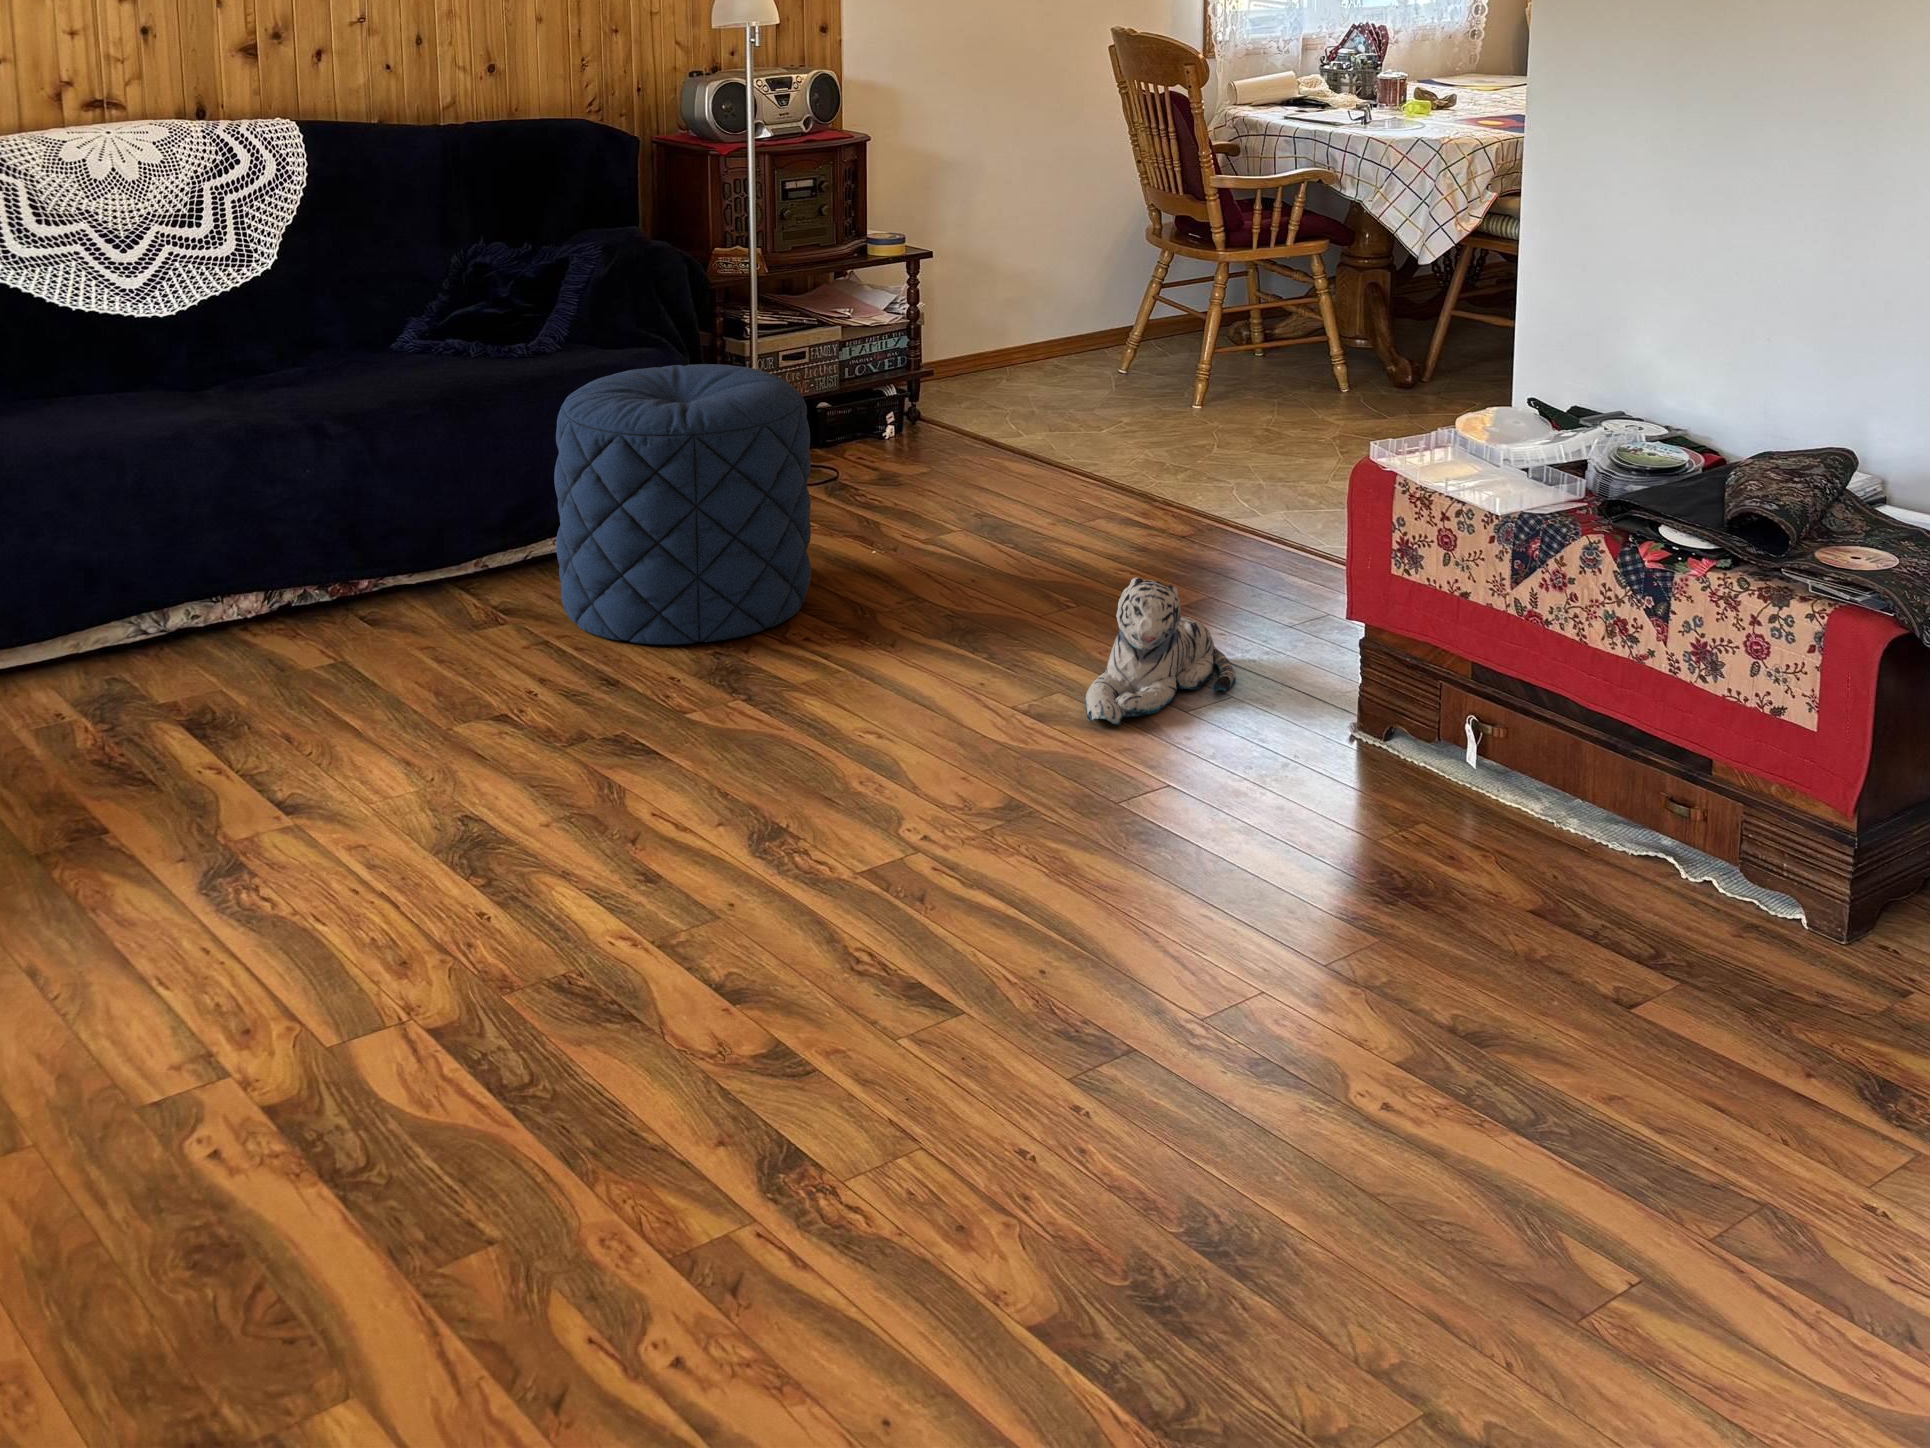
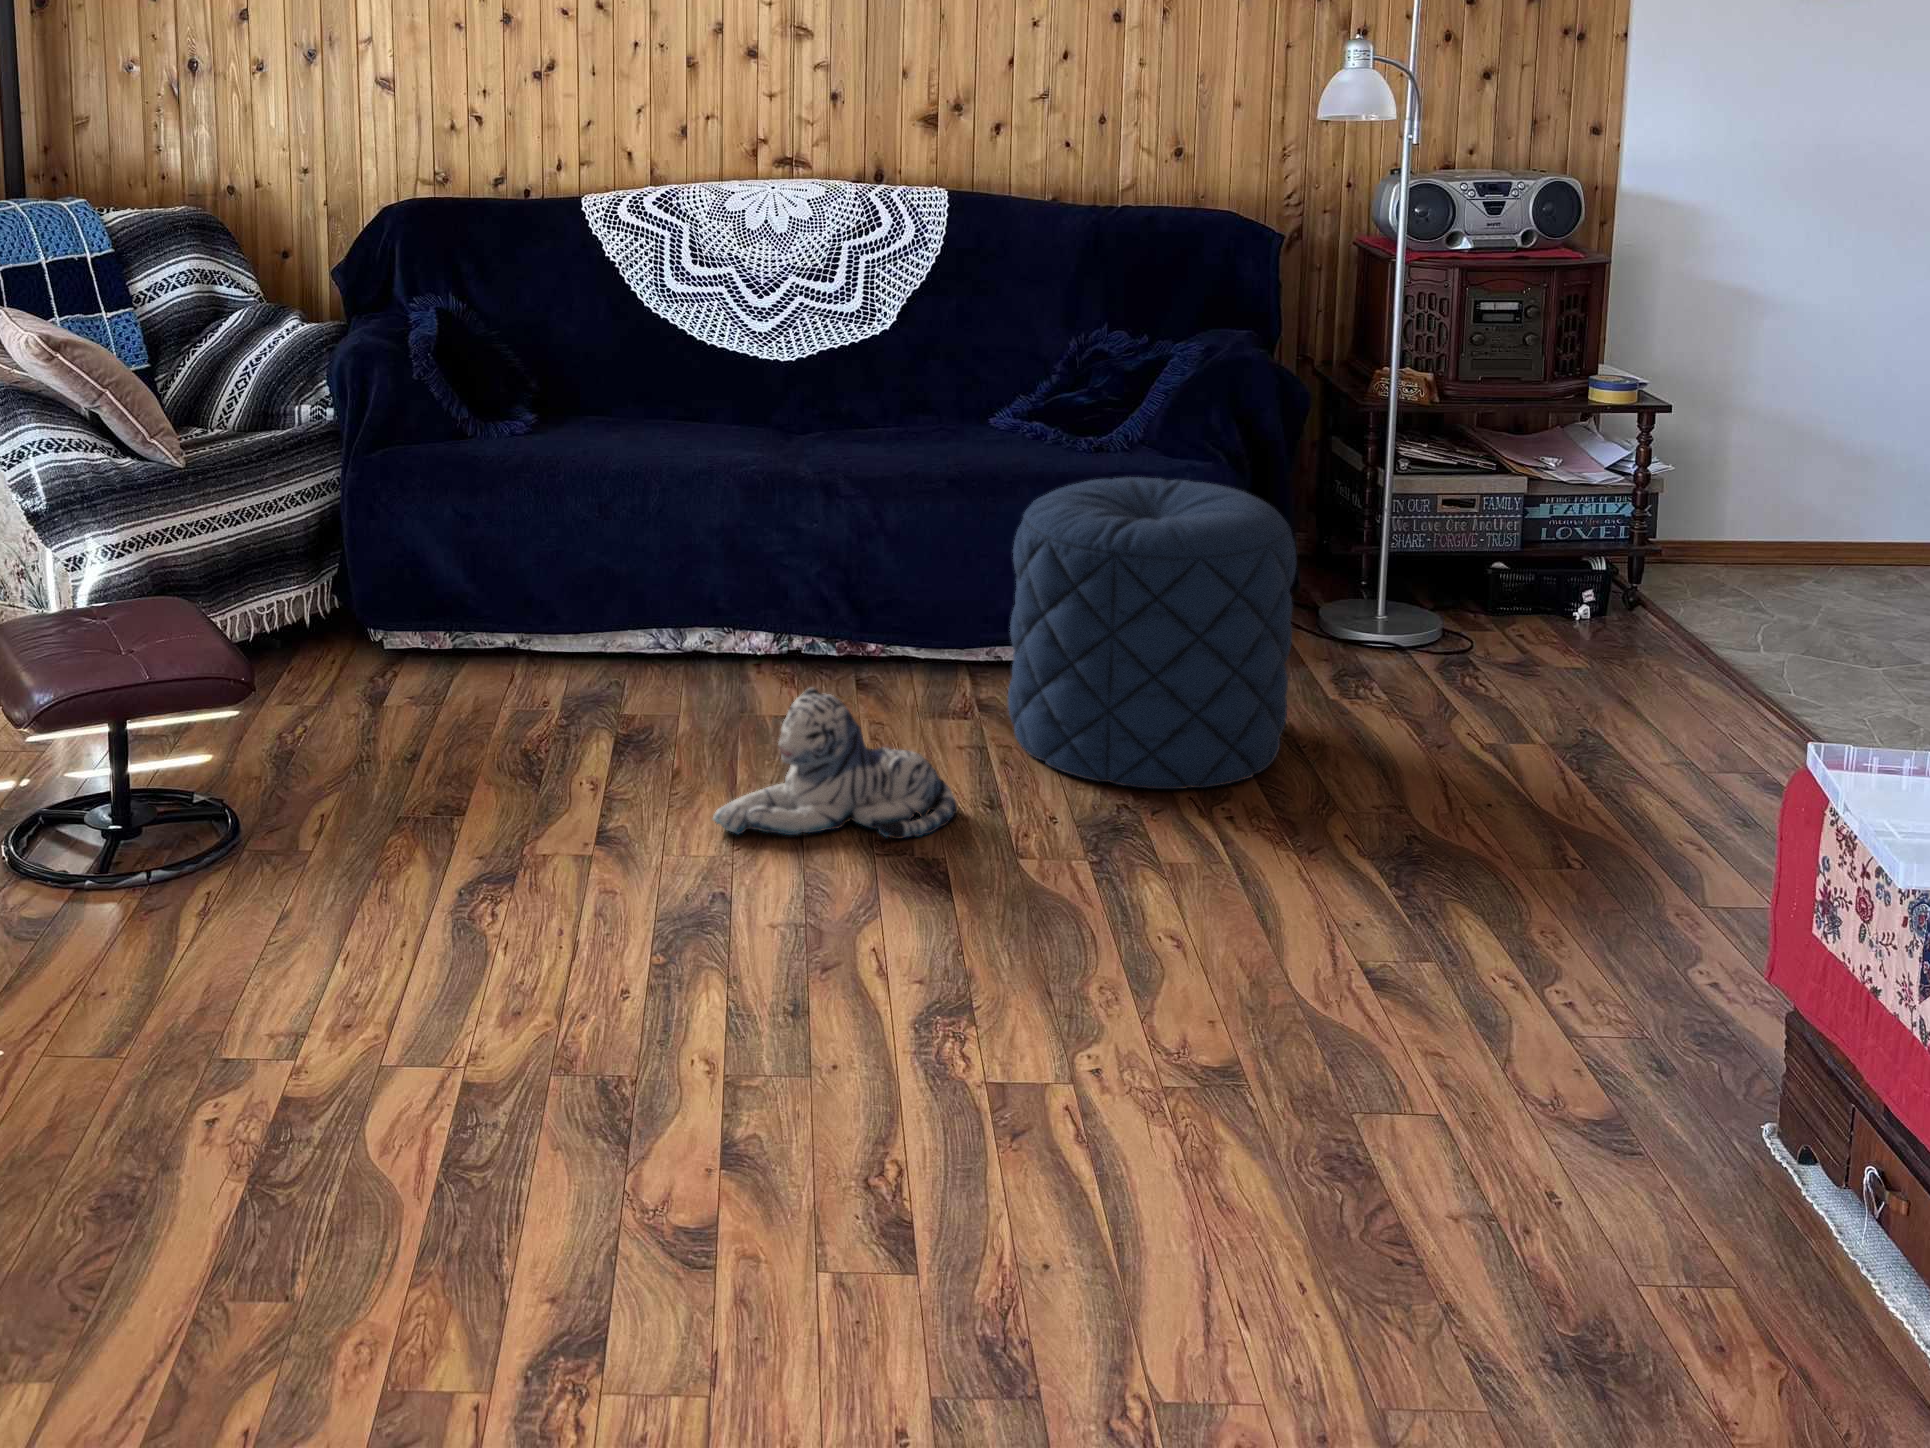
plush toy: present [1085,577,1236,725] -> present [713,688,957,839]

